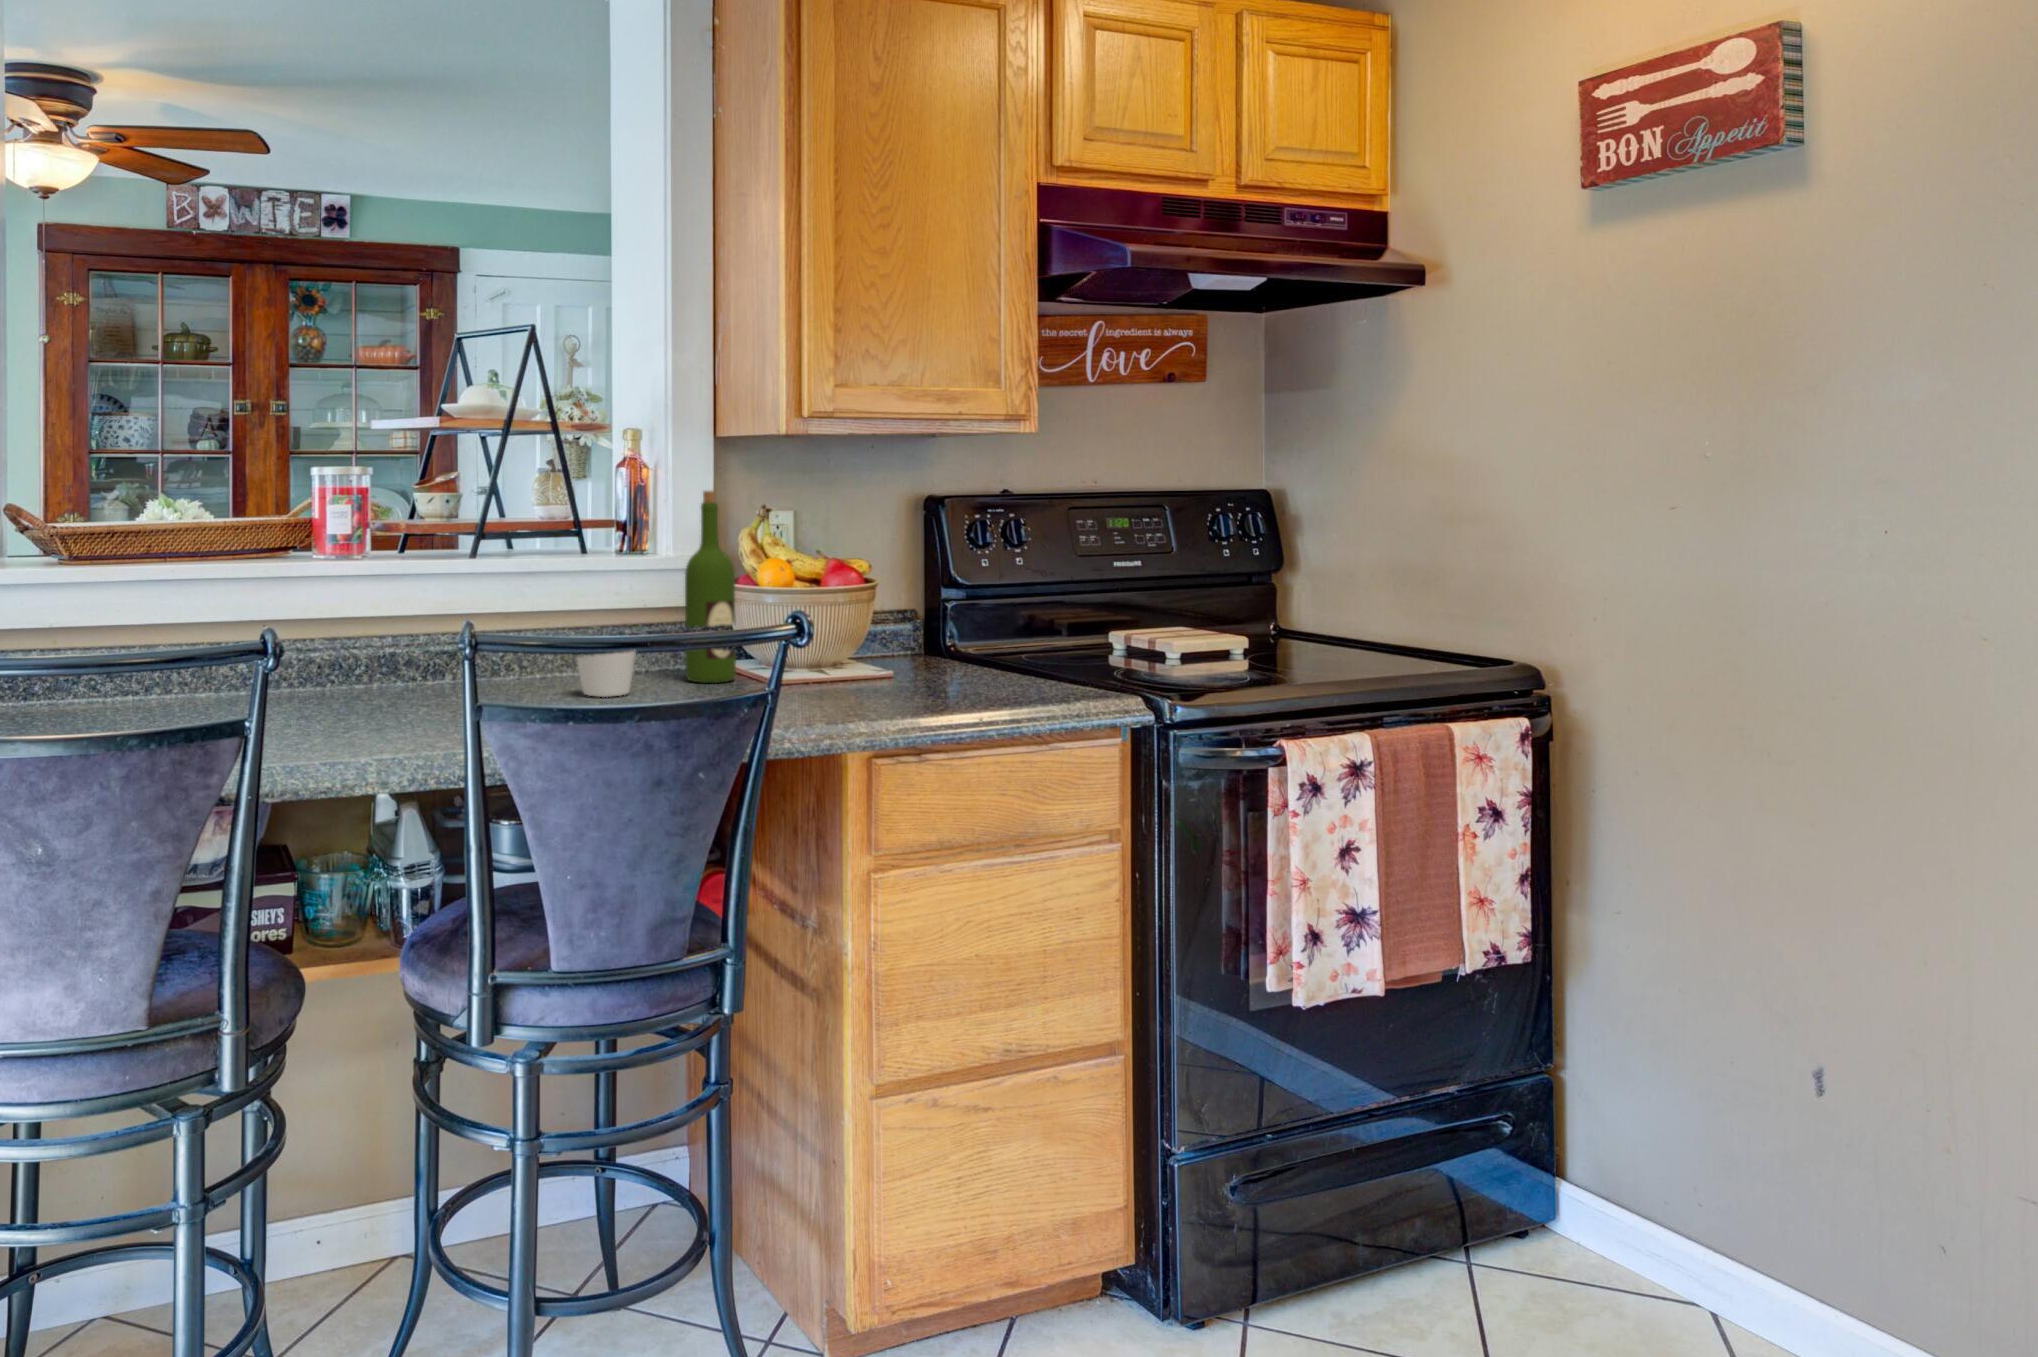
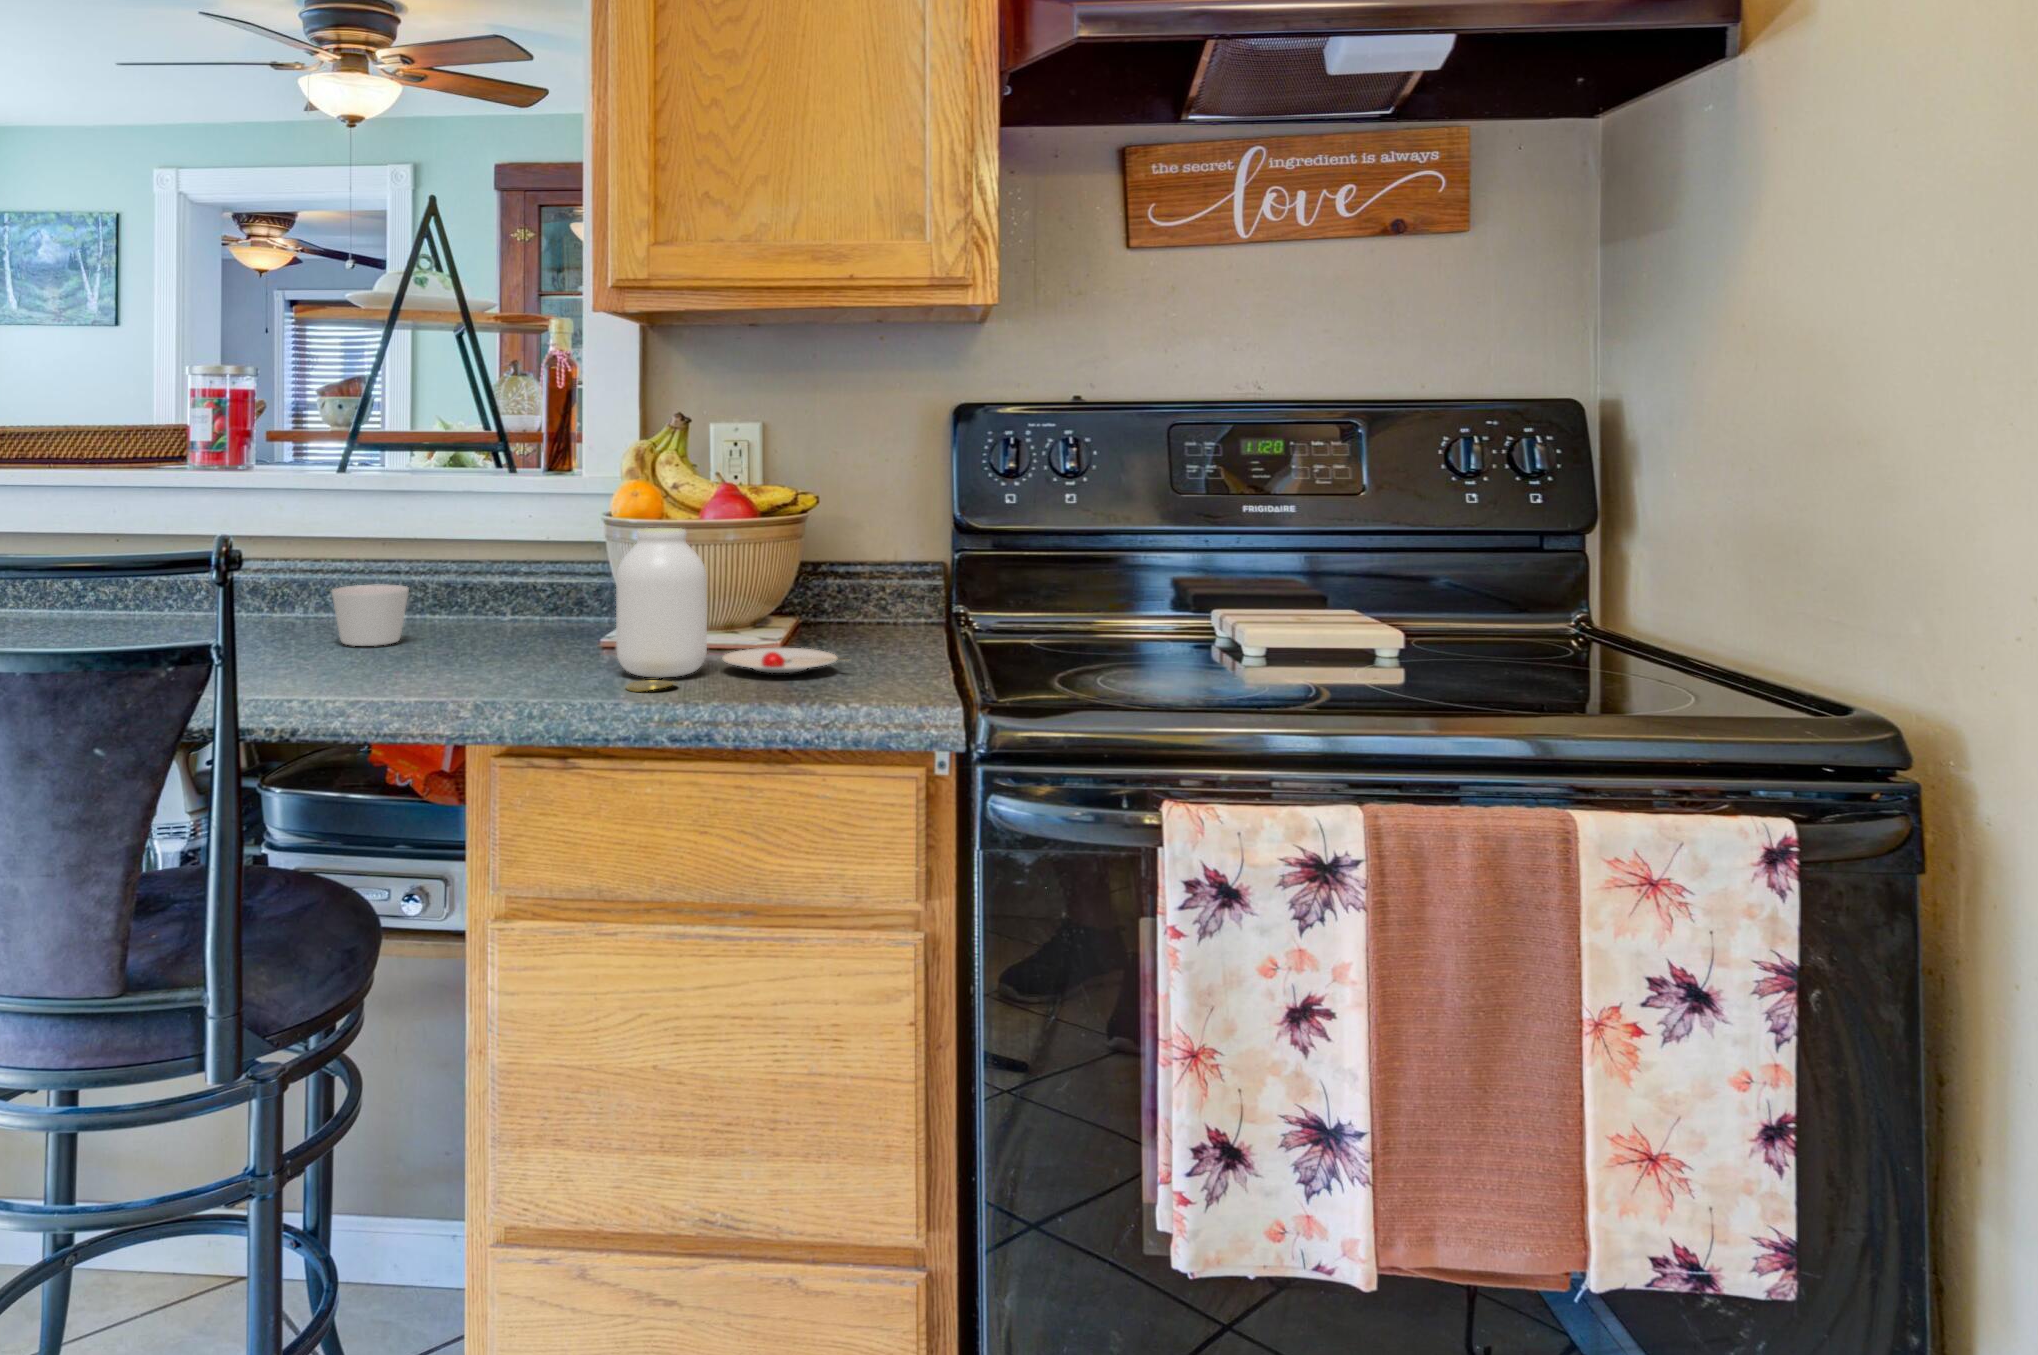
wine bottle: present [685,491,736,683] -> none [520,392,584,639]
jar: none [861,589,1003,704] -> present [616,528,845,692]

